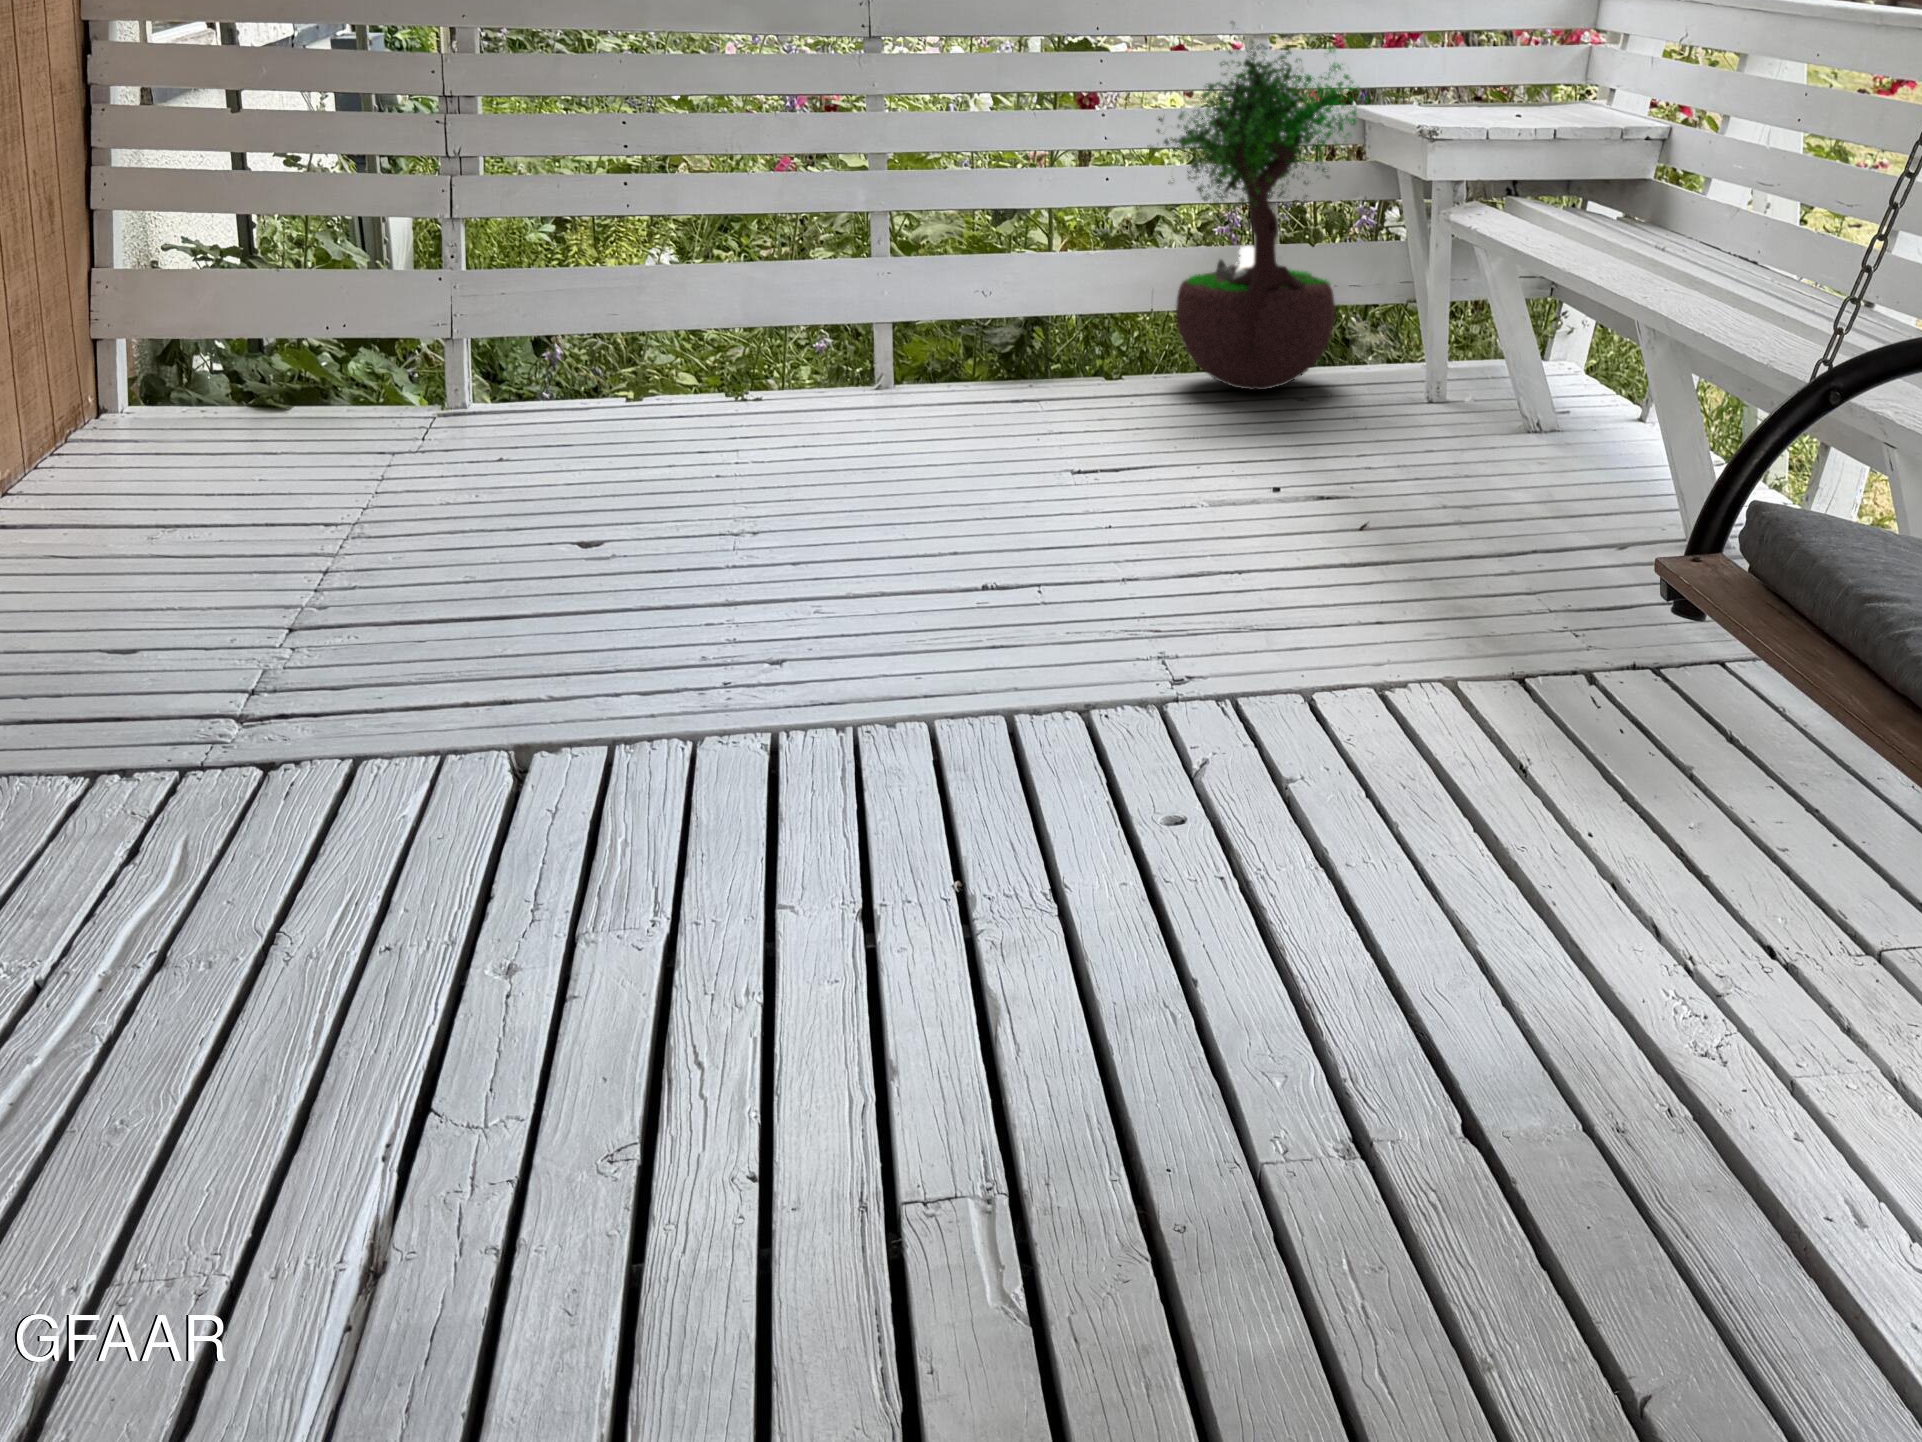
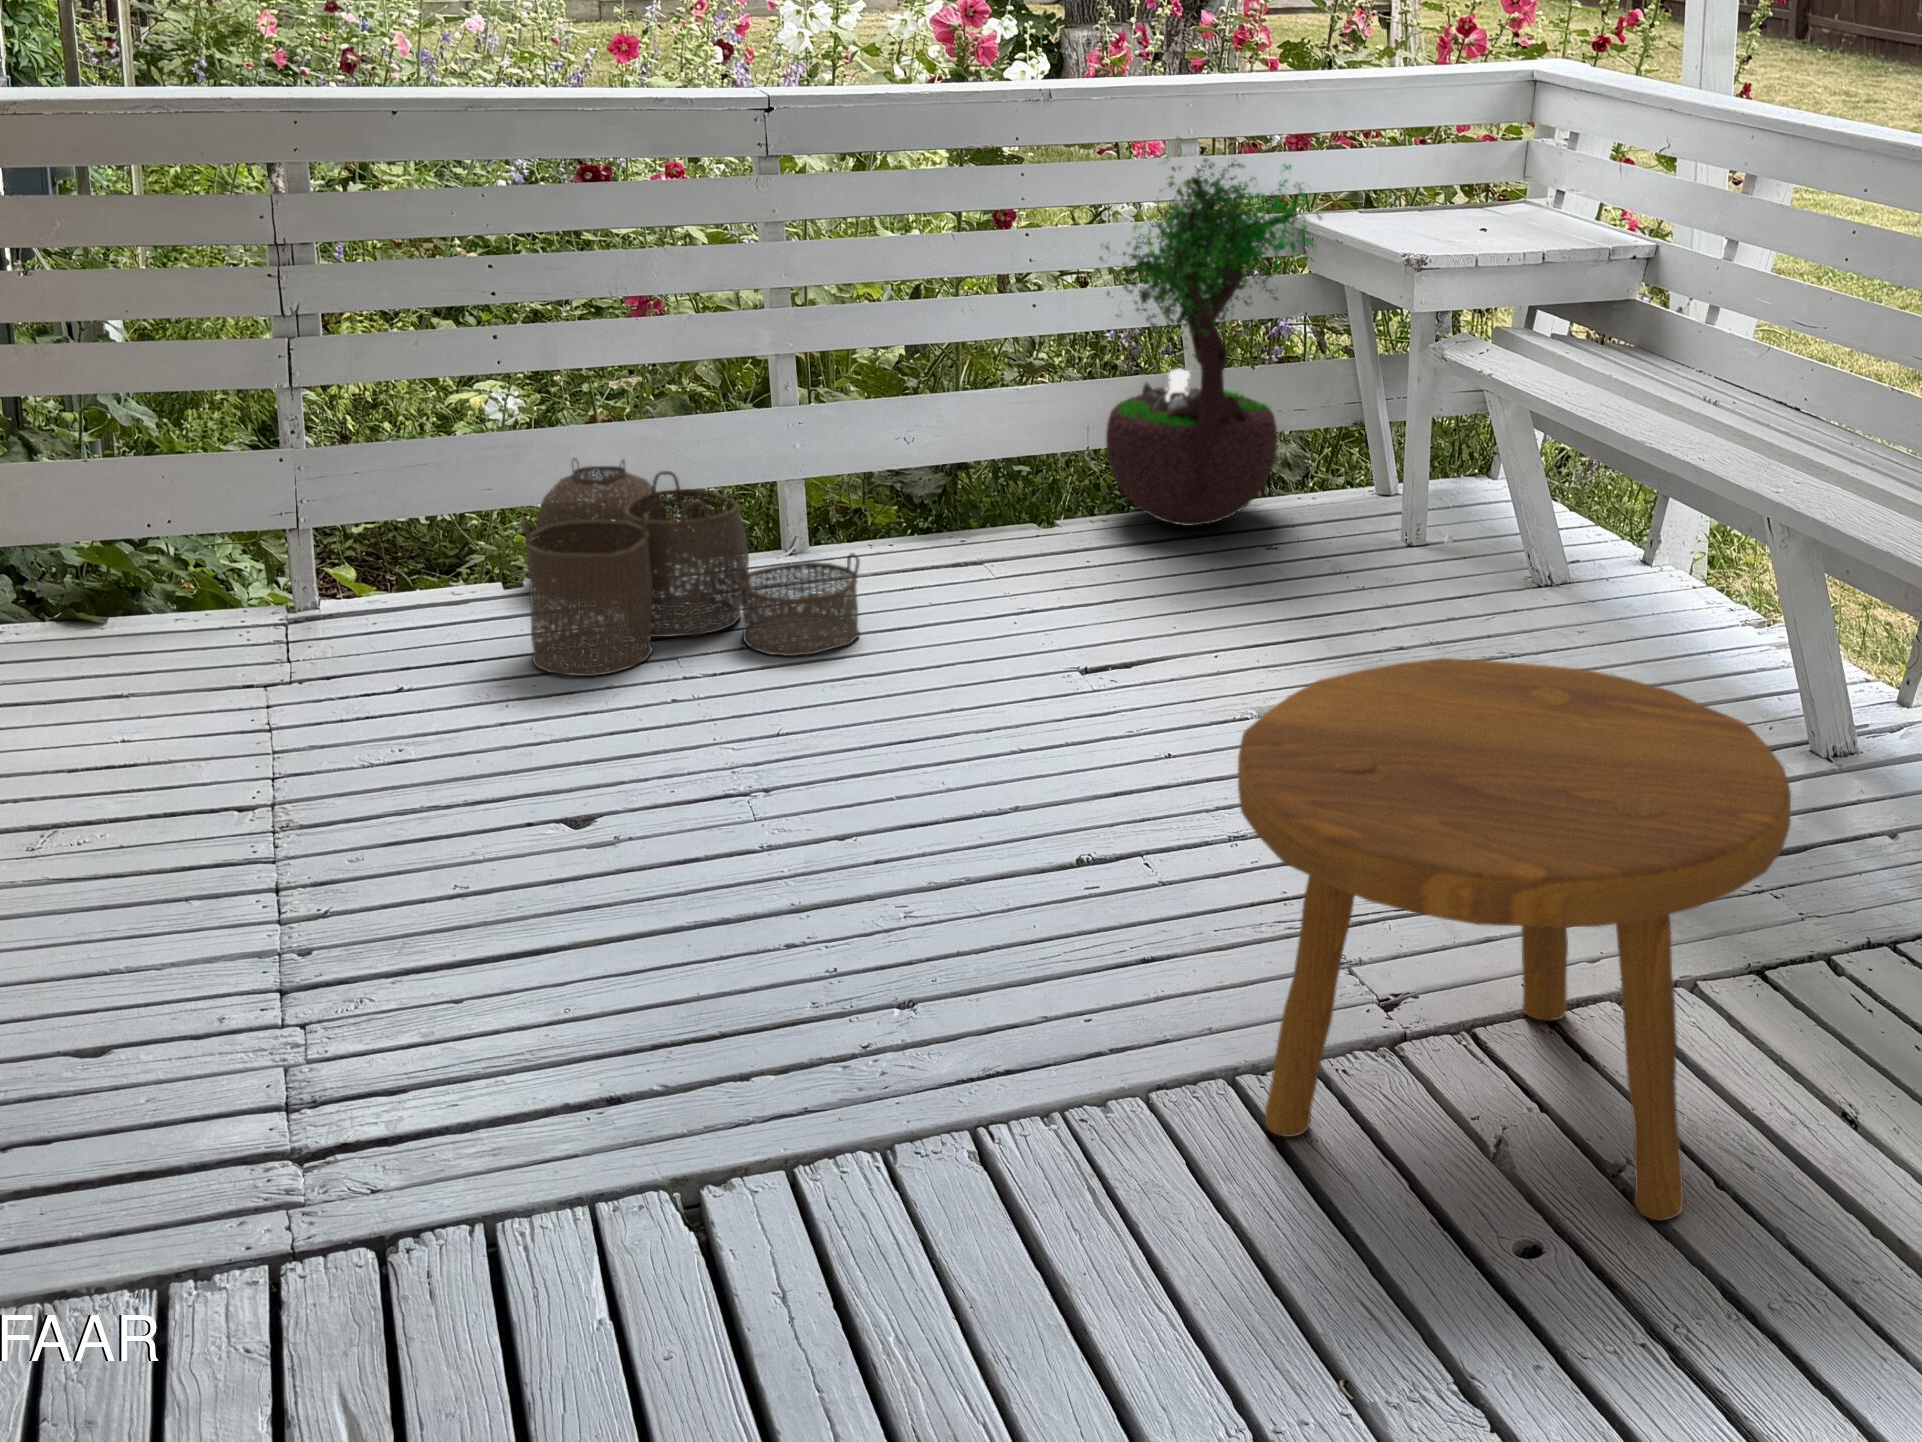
woven basket: none [605,292,903,461] -> present [521,459,859,676]
footstool: none [983,377,1462,824] -> present [1238,658,1791,1221]

